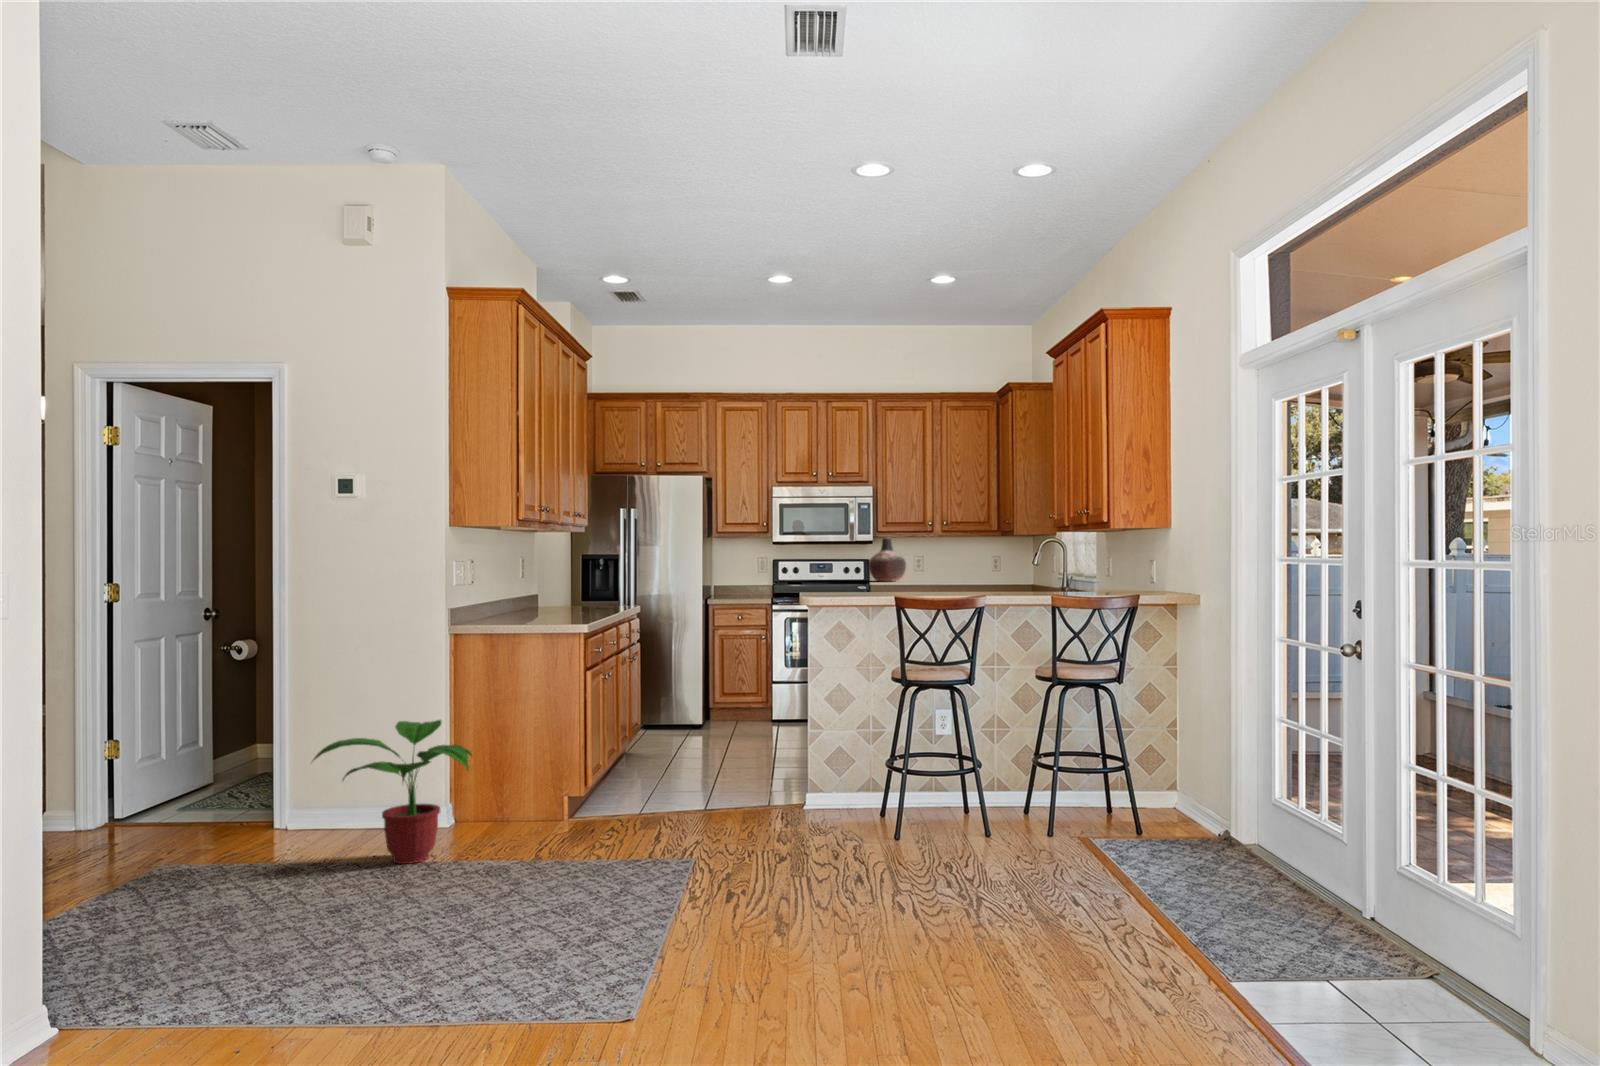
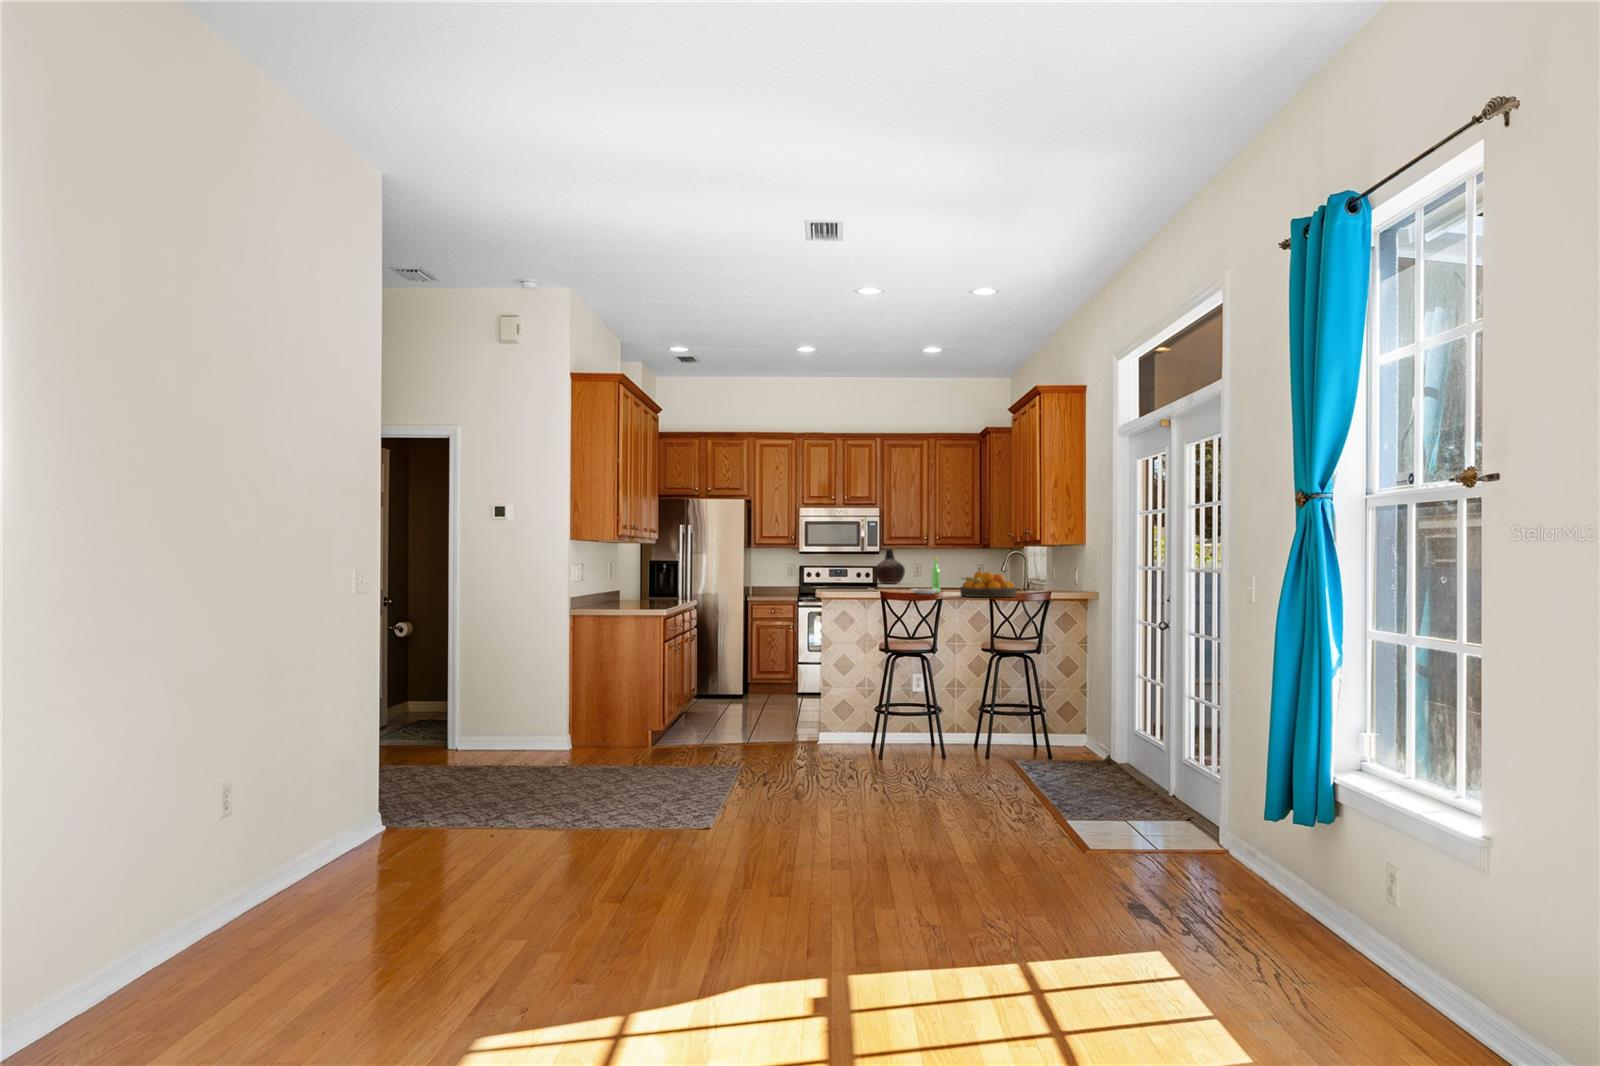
plate: none [928,546,968,597] -> present [911,557,940,594]
fruit bowl: none [1003,566,1084,603] -> present [960,571,1016,597]
potted plant: present [313,720,472,864] -> none [489,673,593,766]

